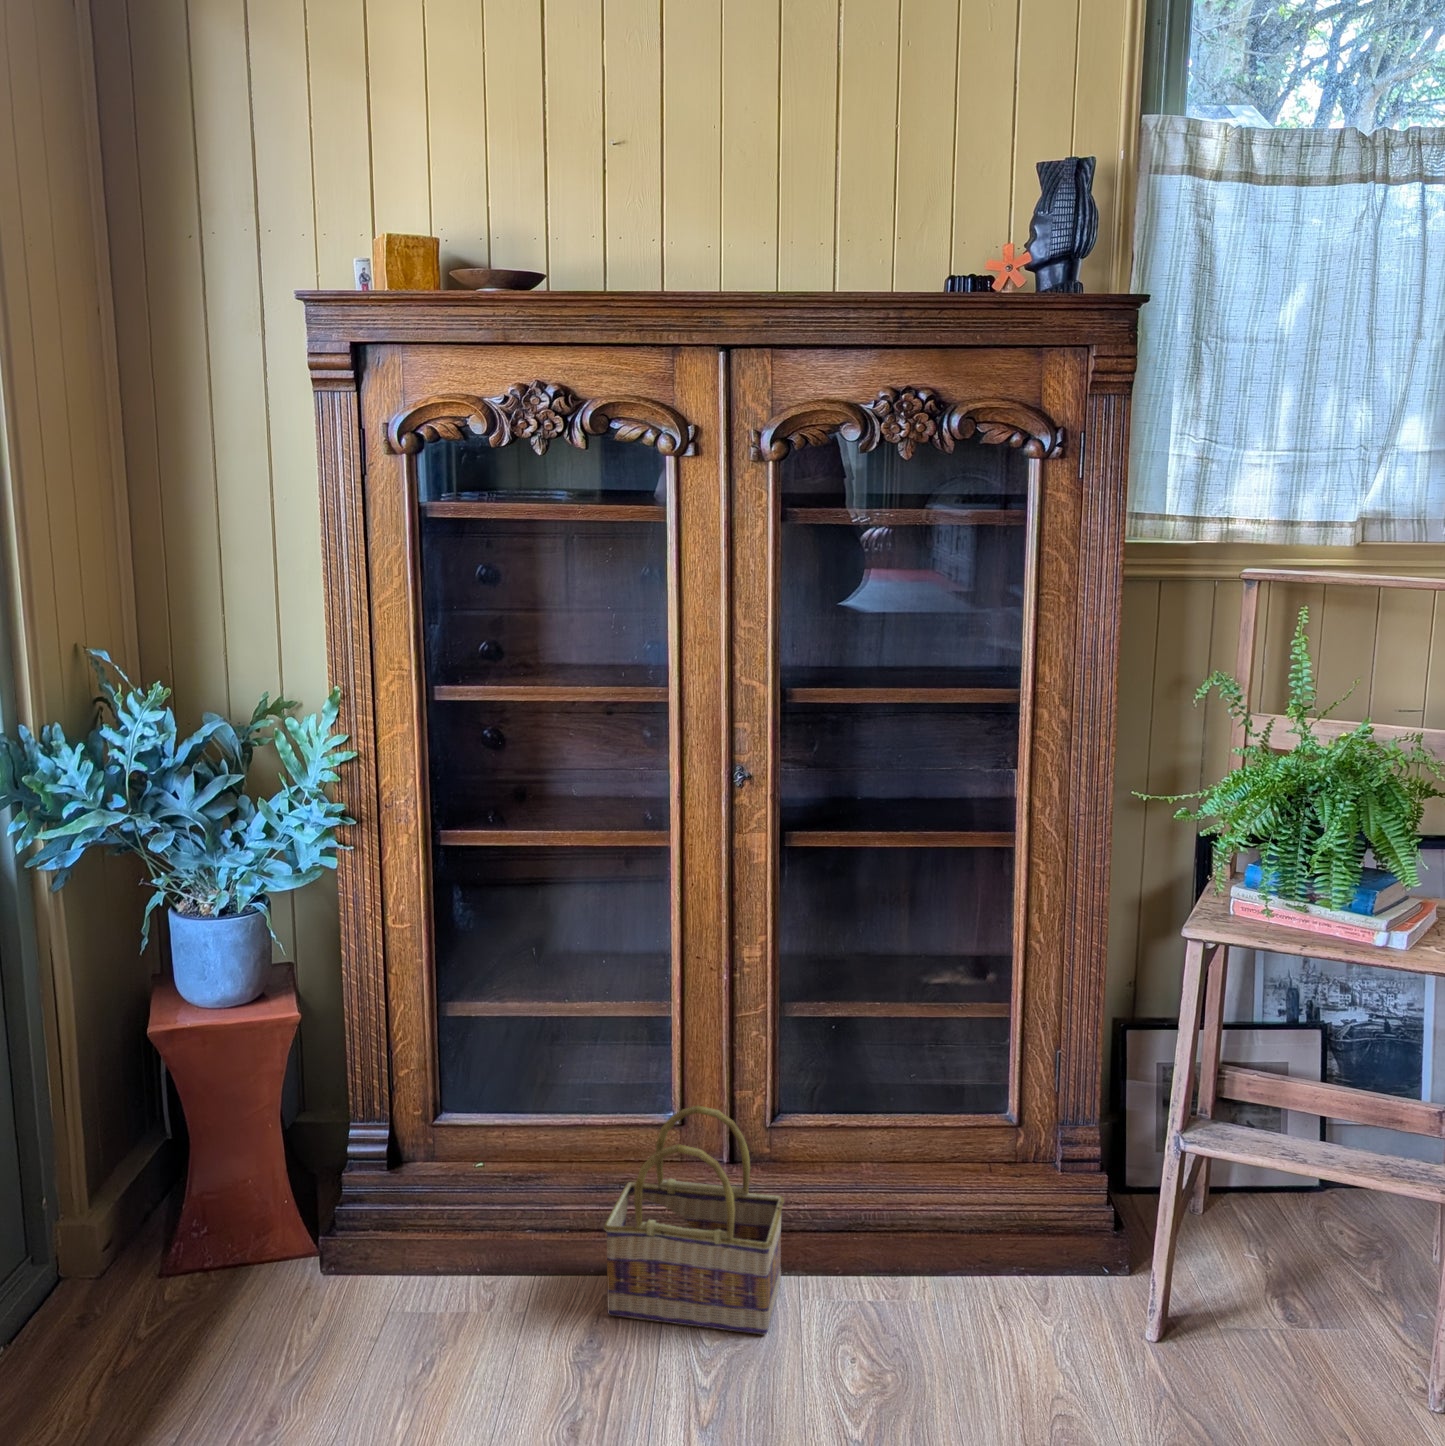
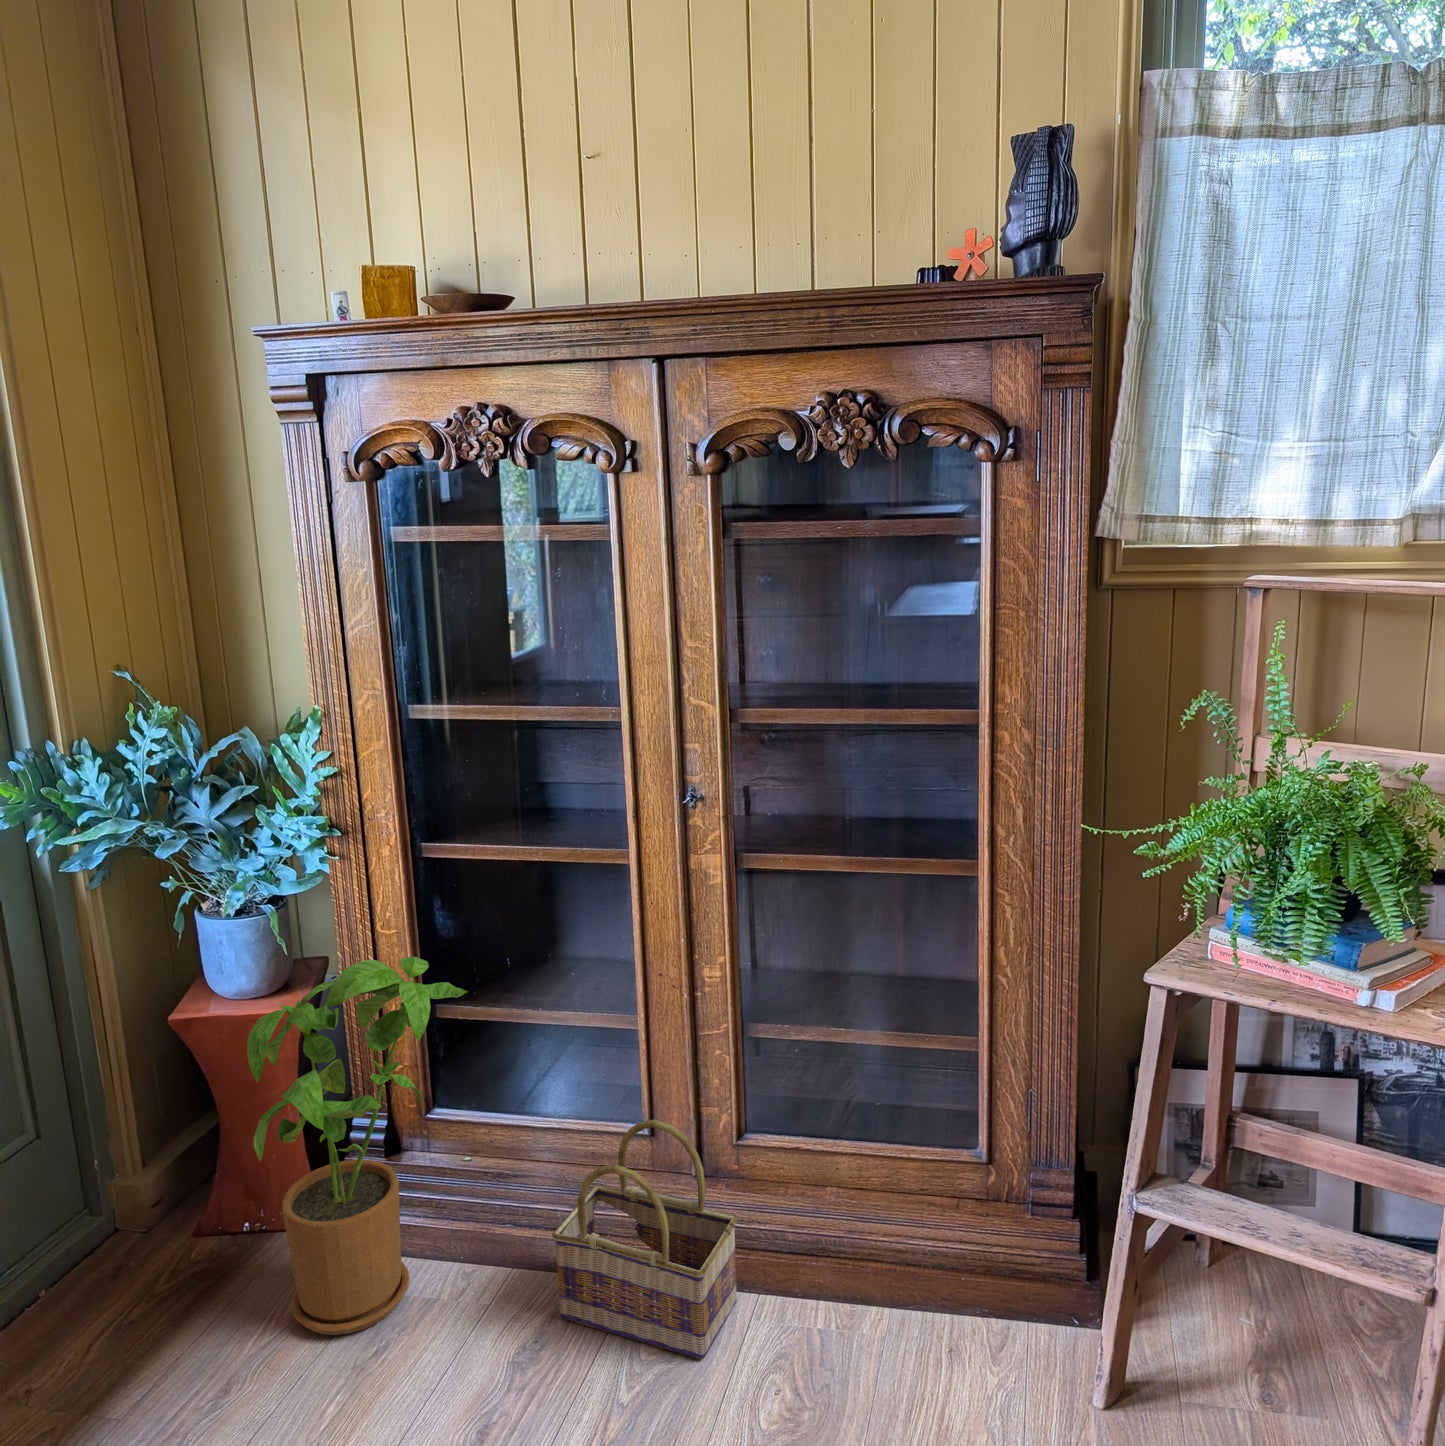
house plant: none [273,949,508,1354] -> present [247,957,467,1335]

